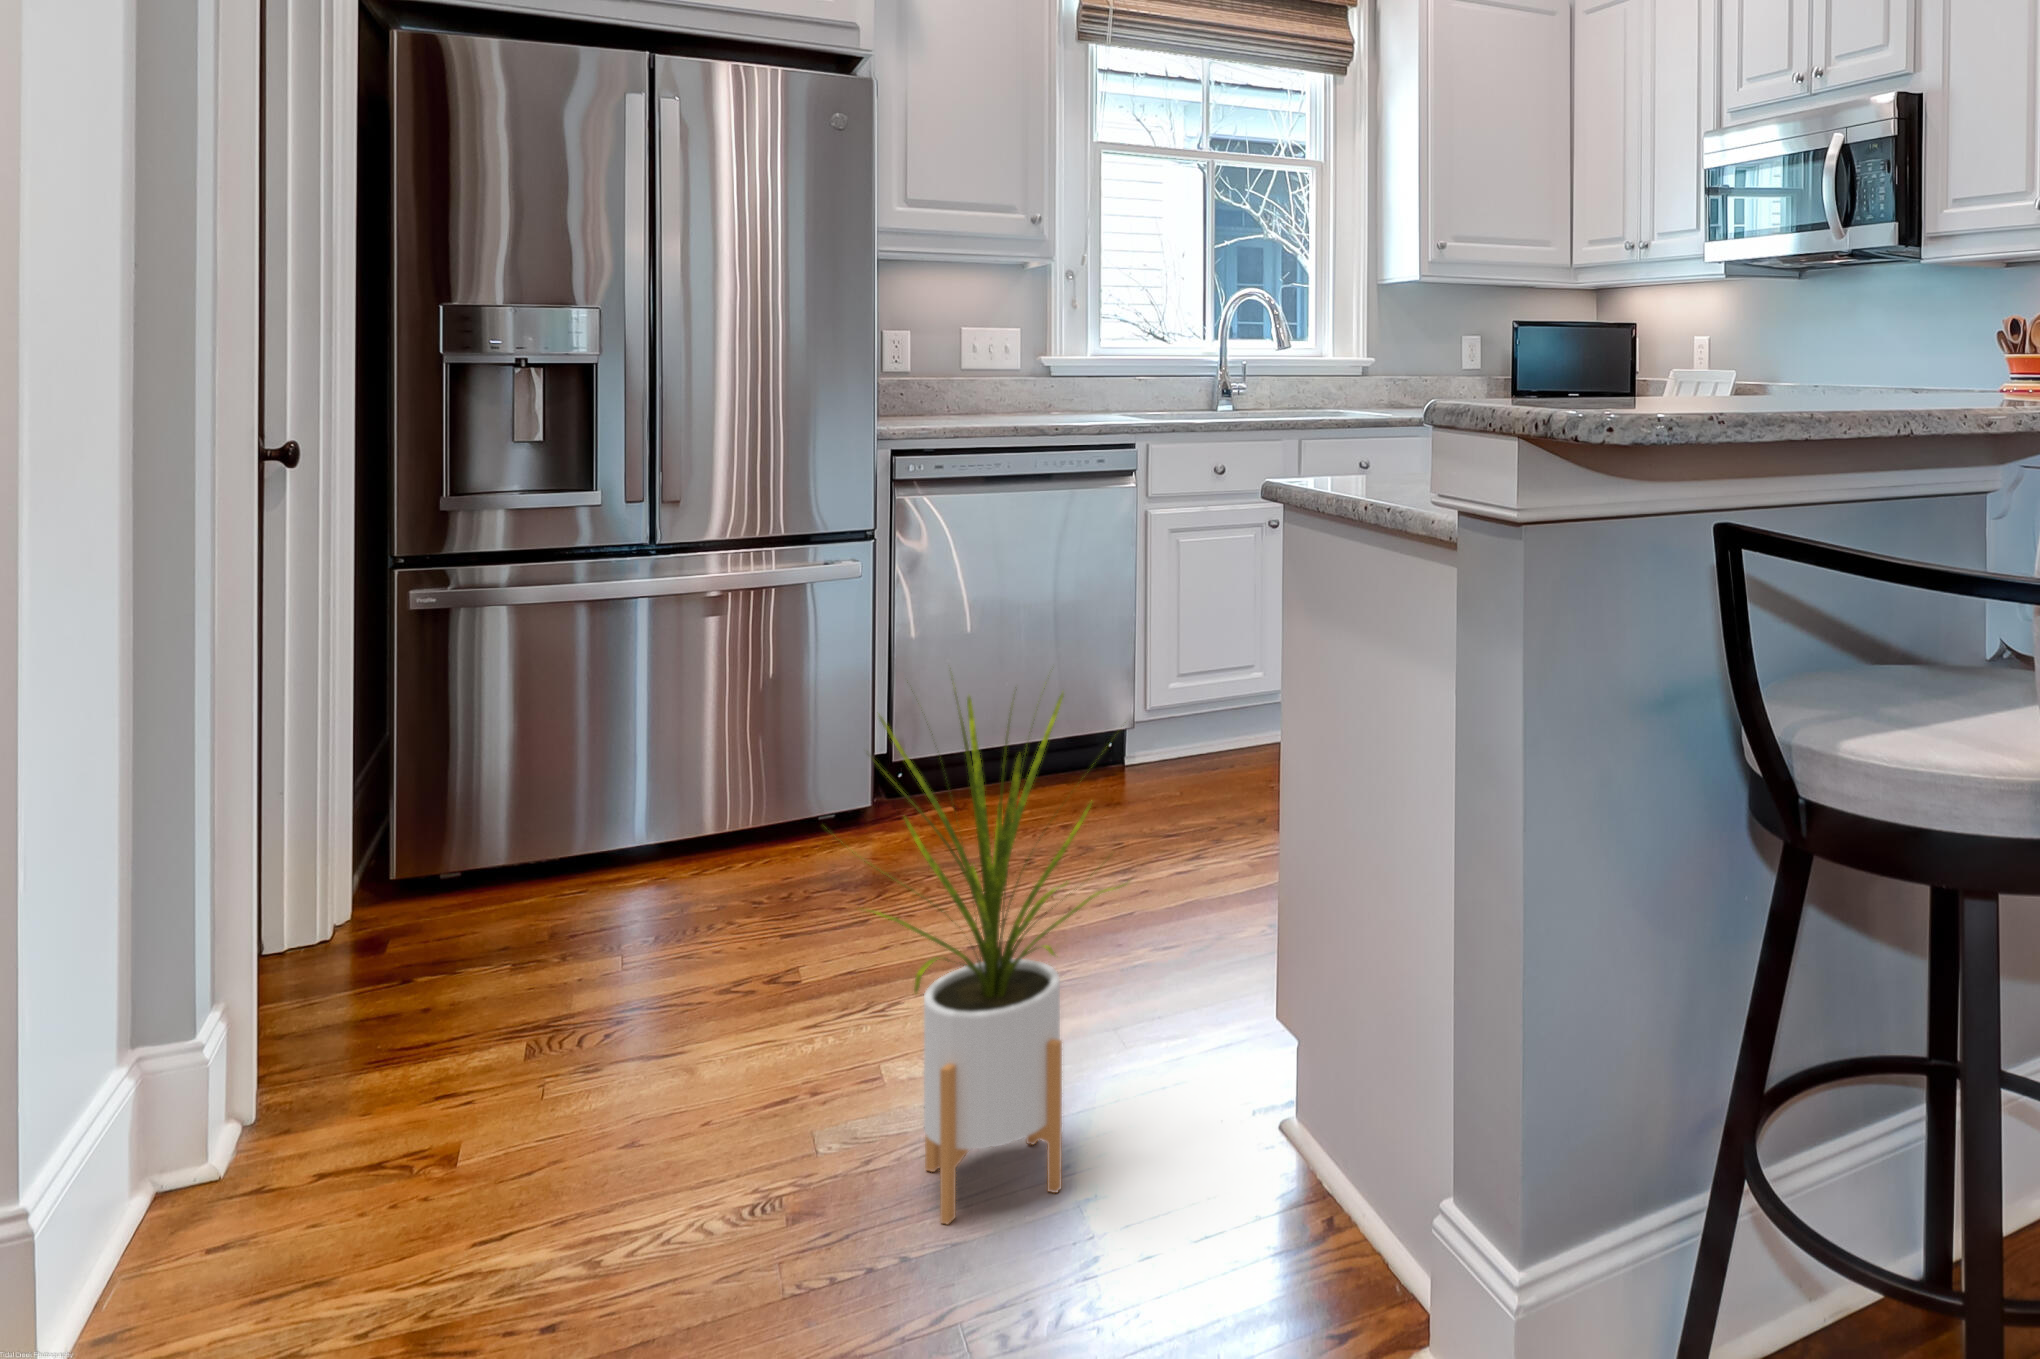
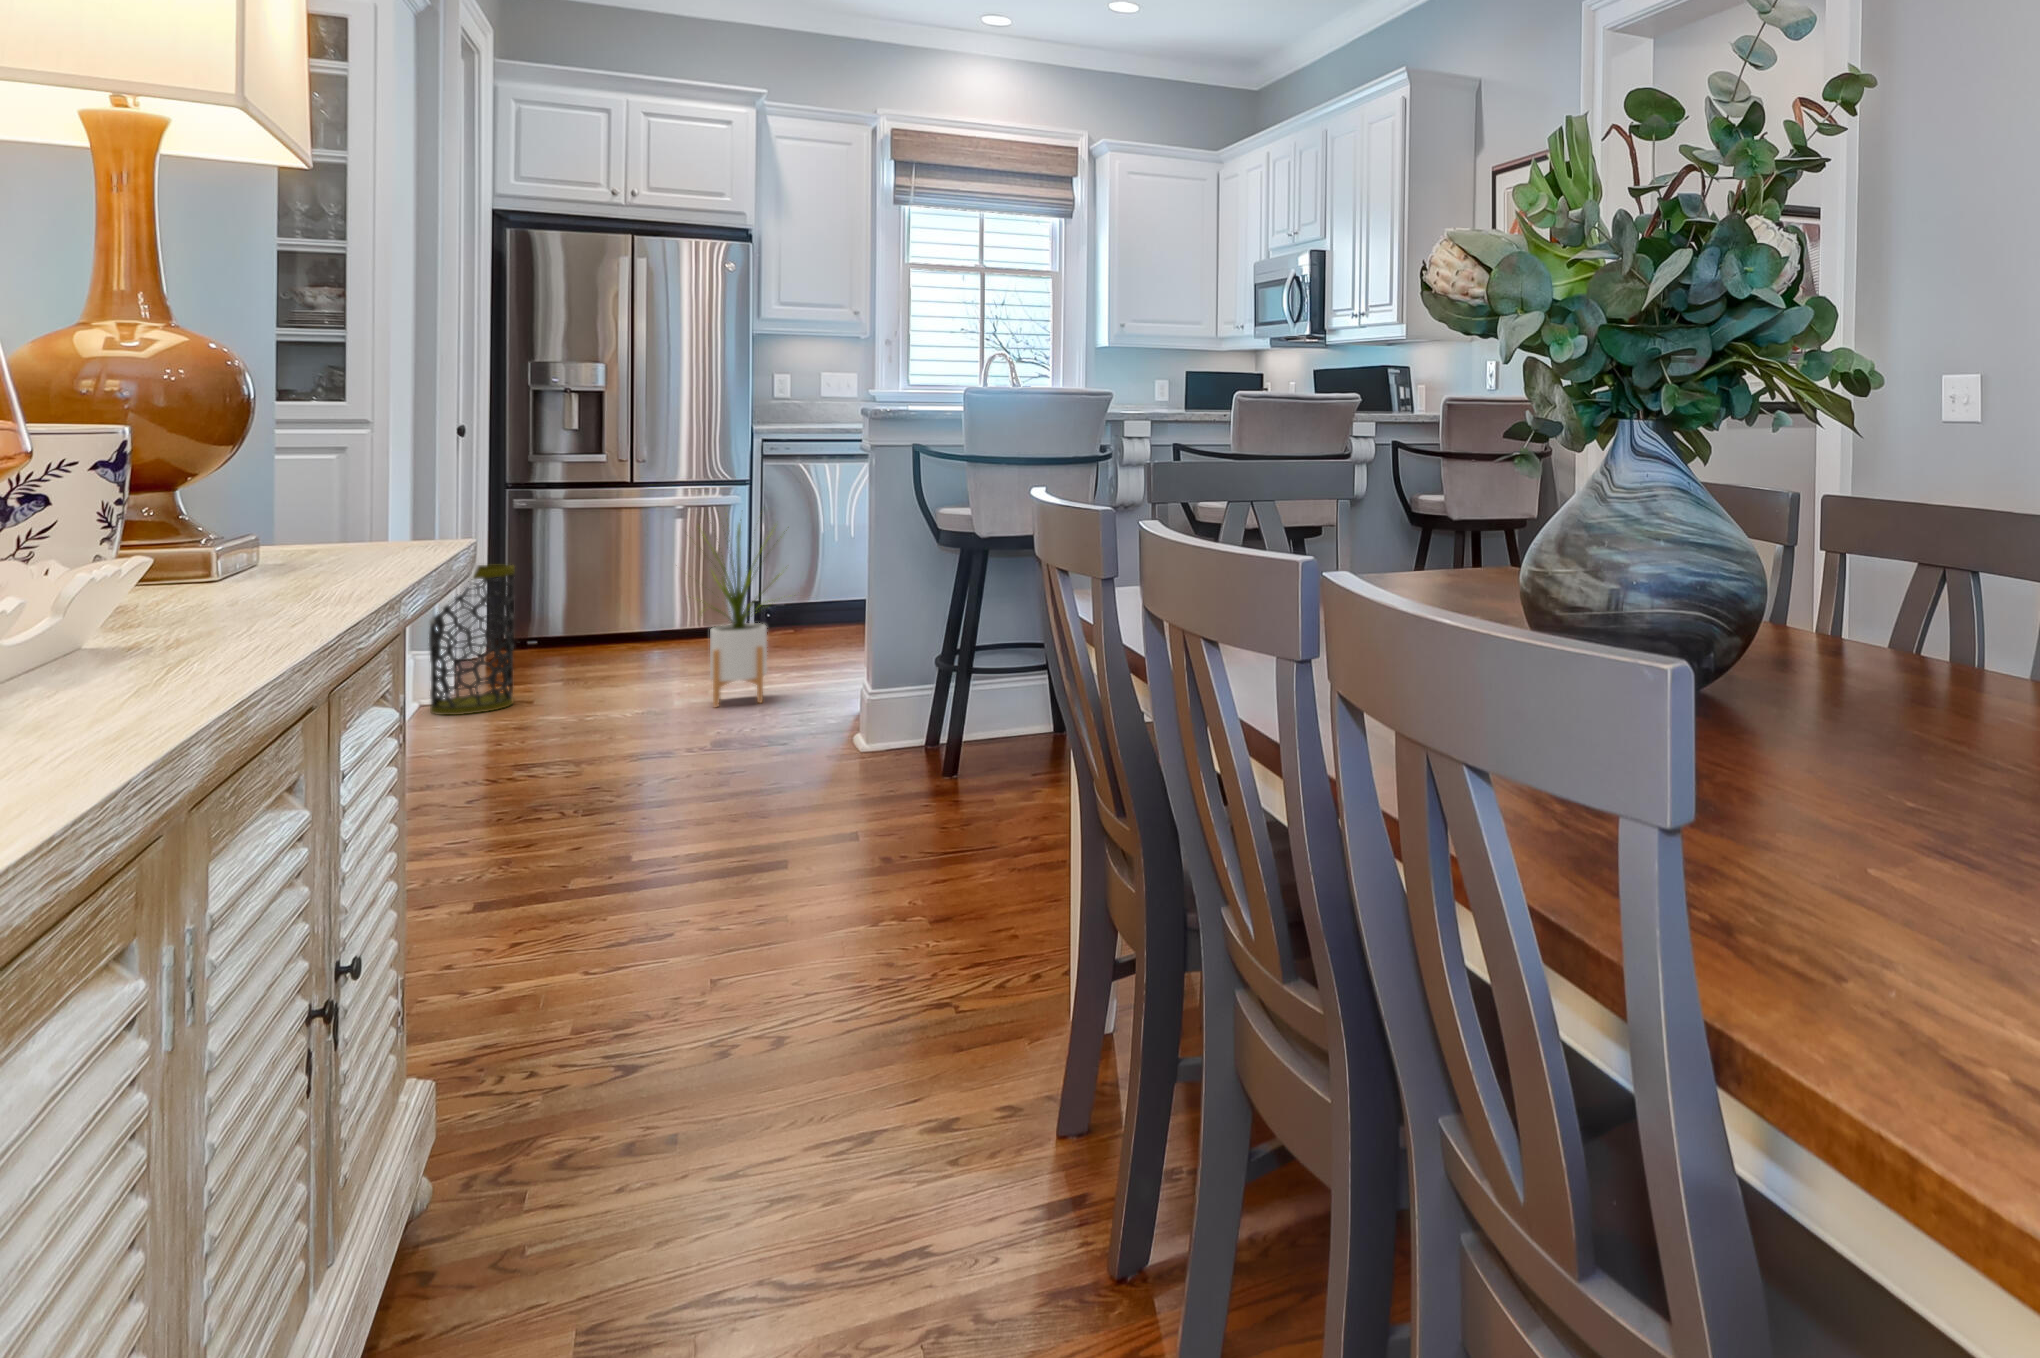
trash can: none [144,829,397,1305] -> present [429,565,515,715]

